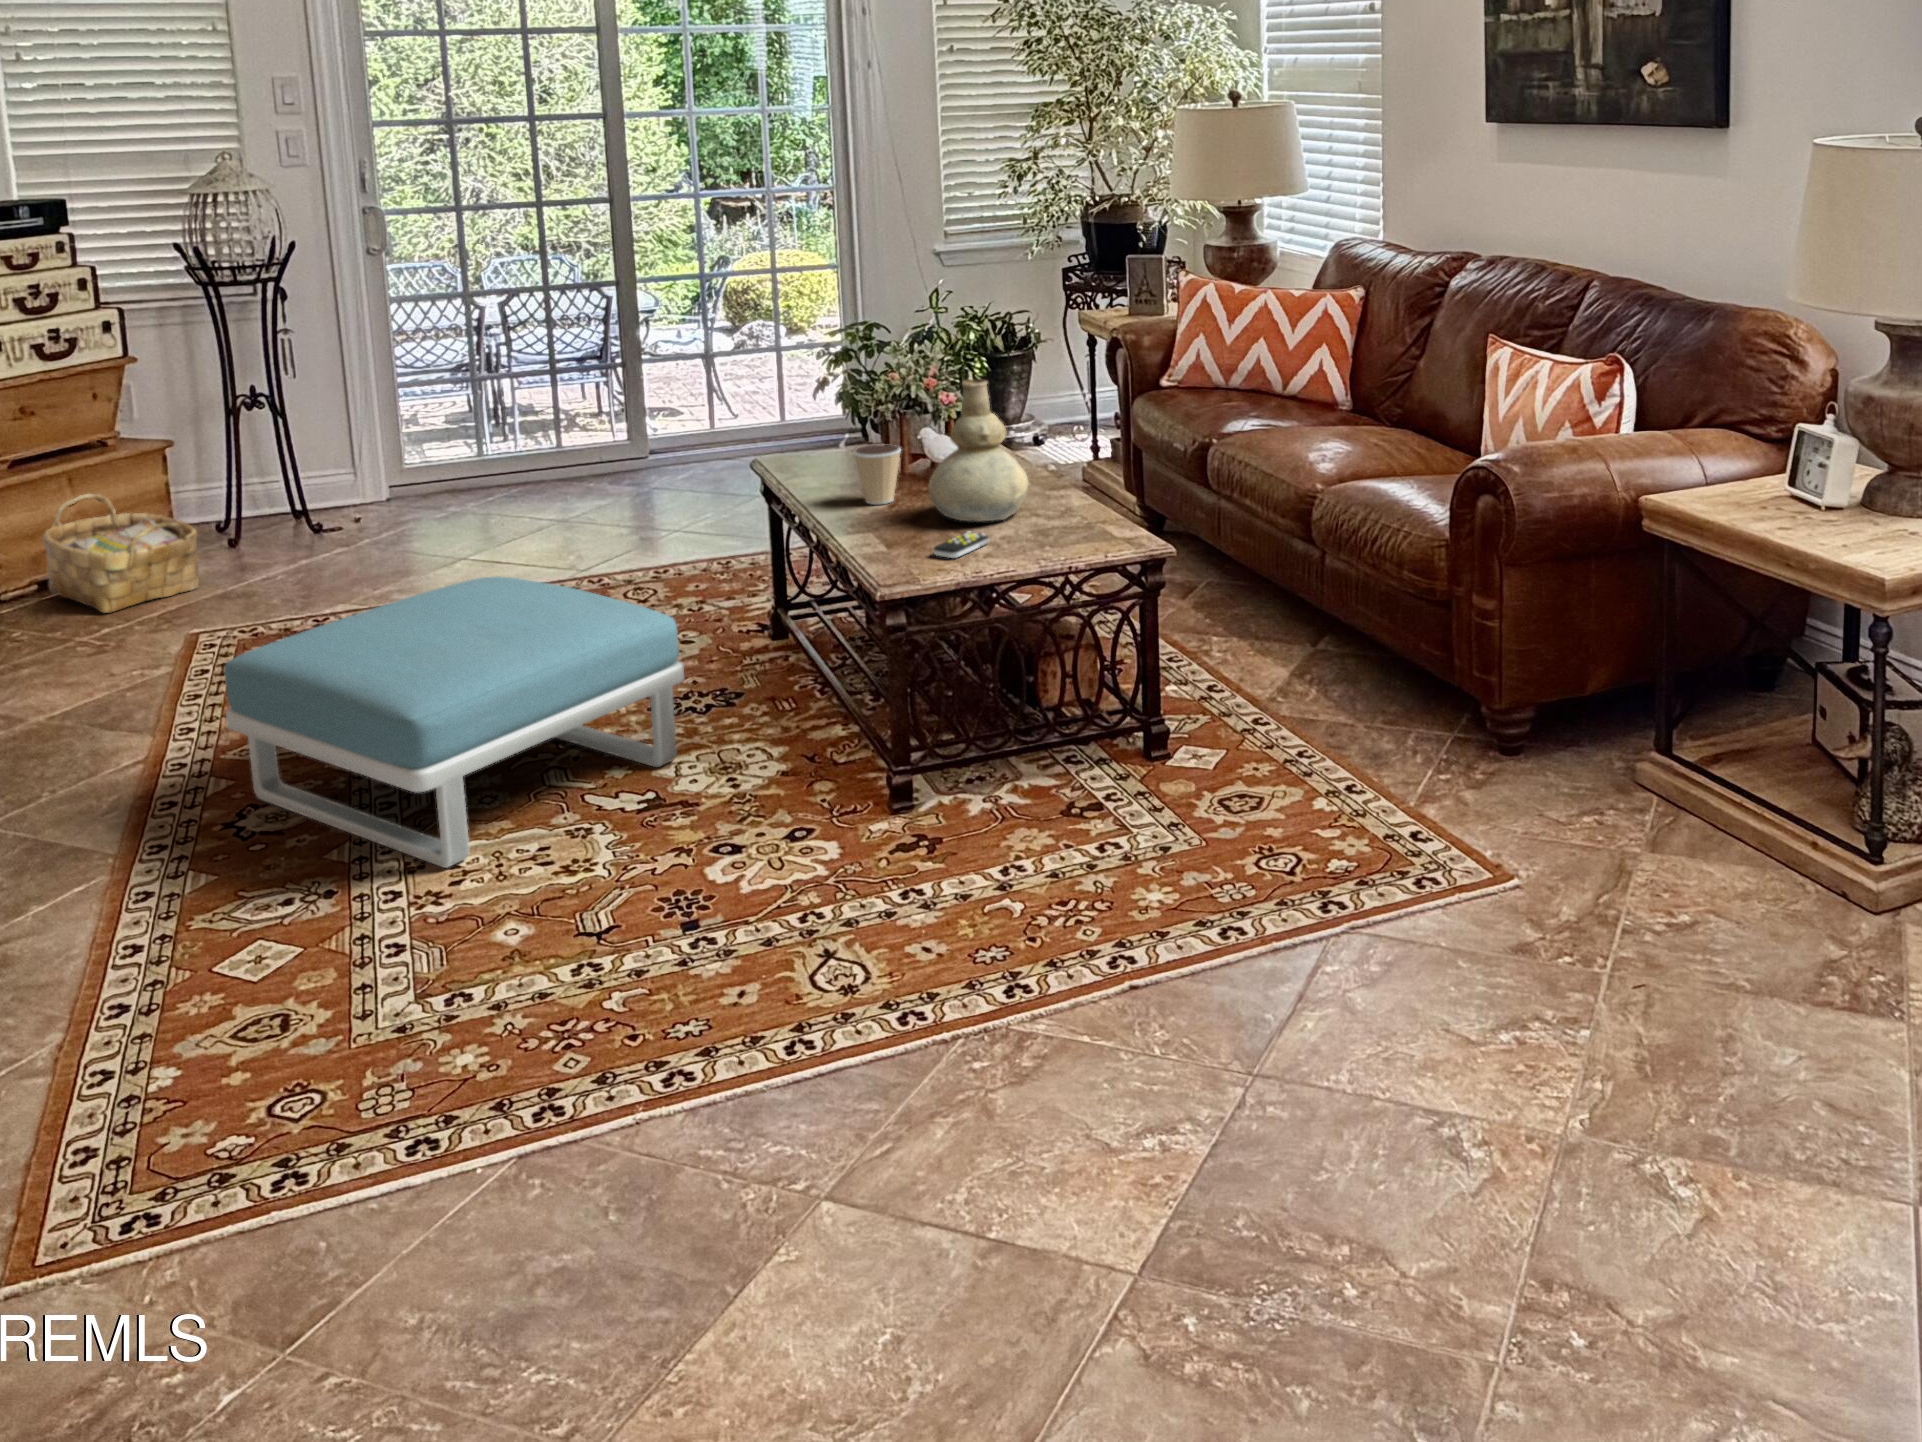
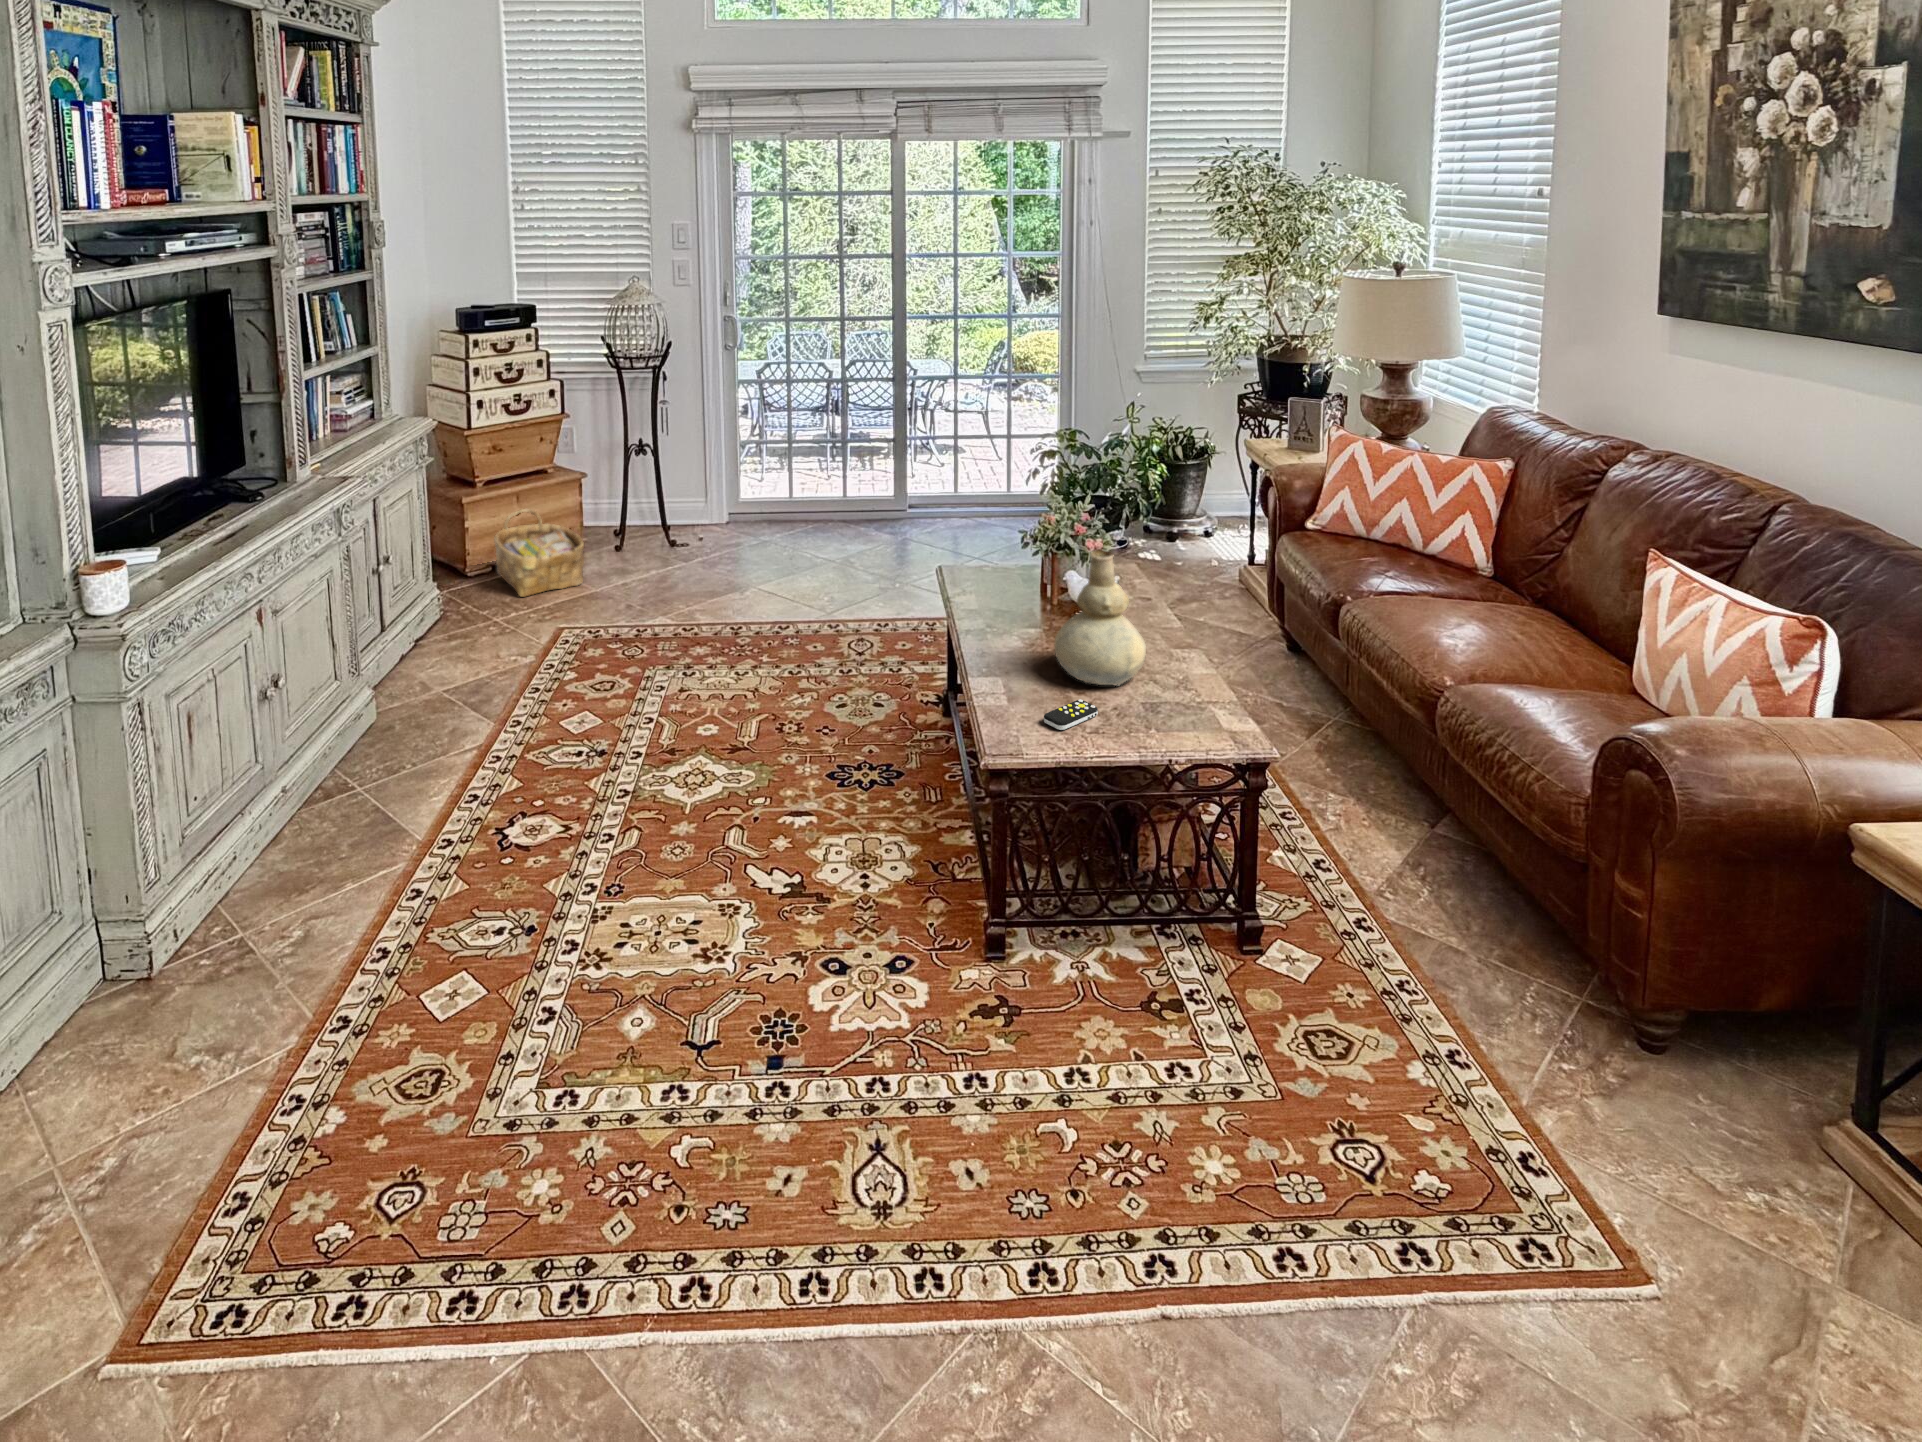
coffee cup: present [853,444,901,505] -> none [998,586,1040,642]
footstool: present [224,576,684,868] -> none [513,644,841,920]

